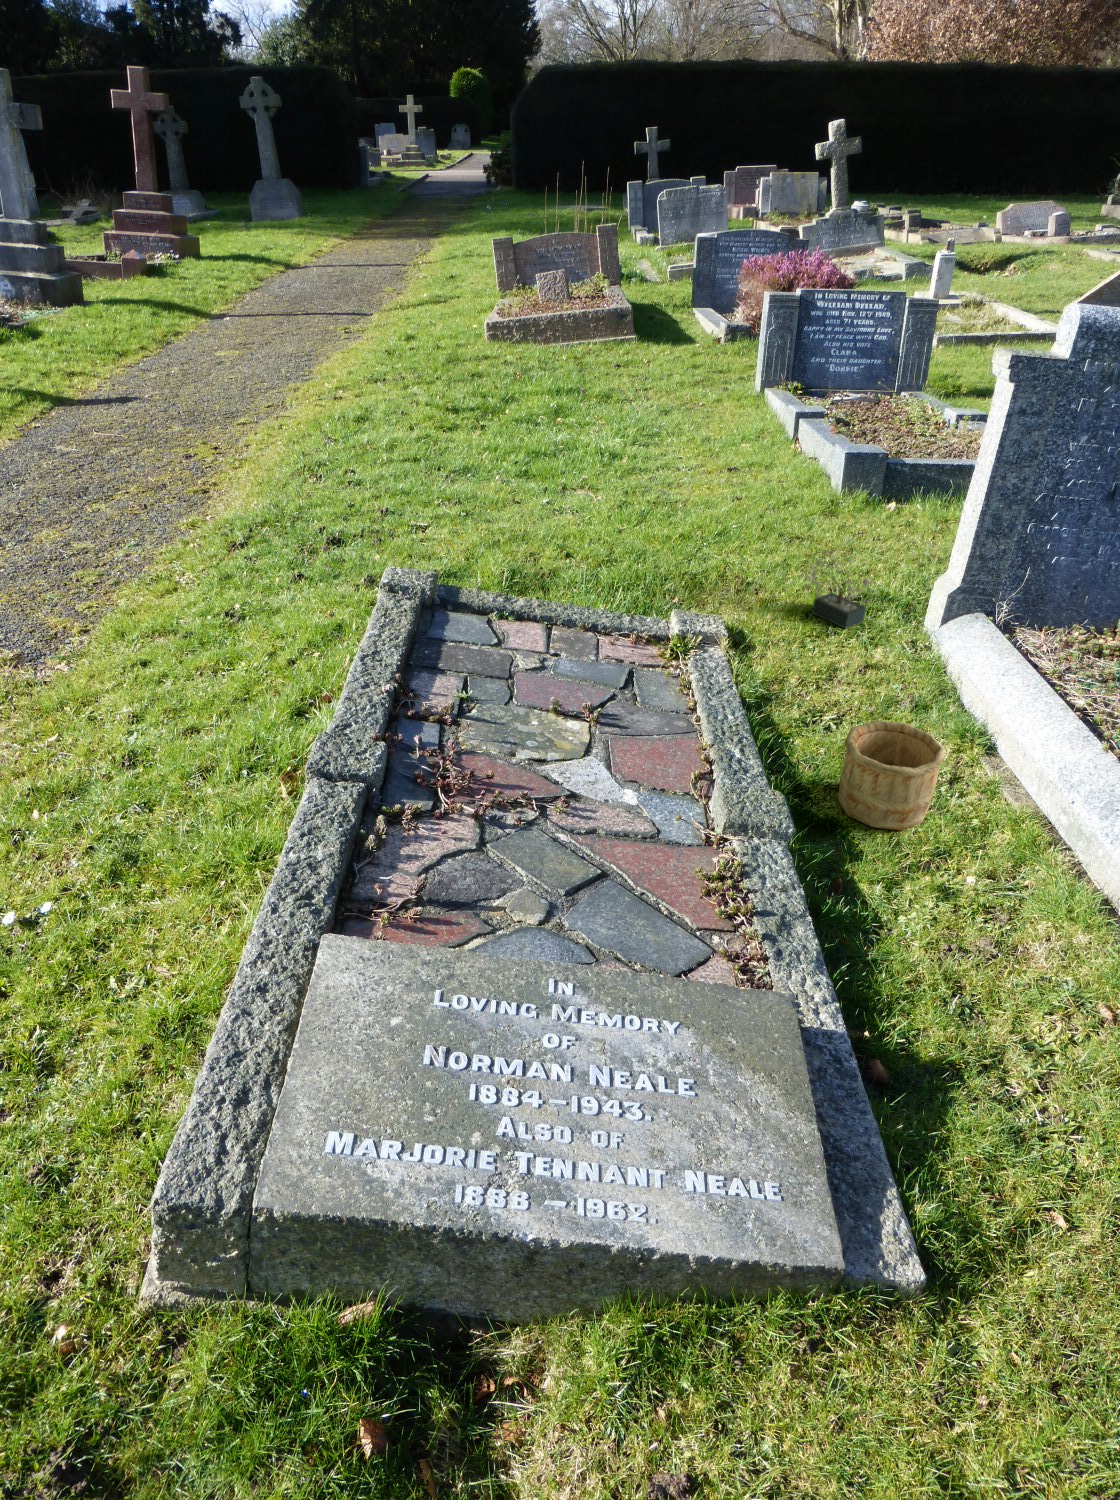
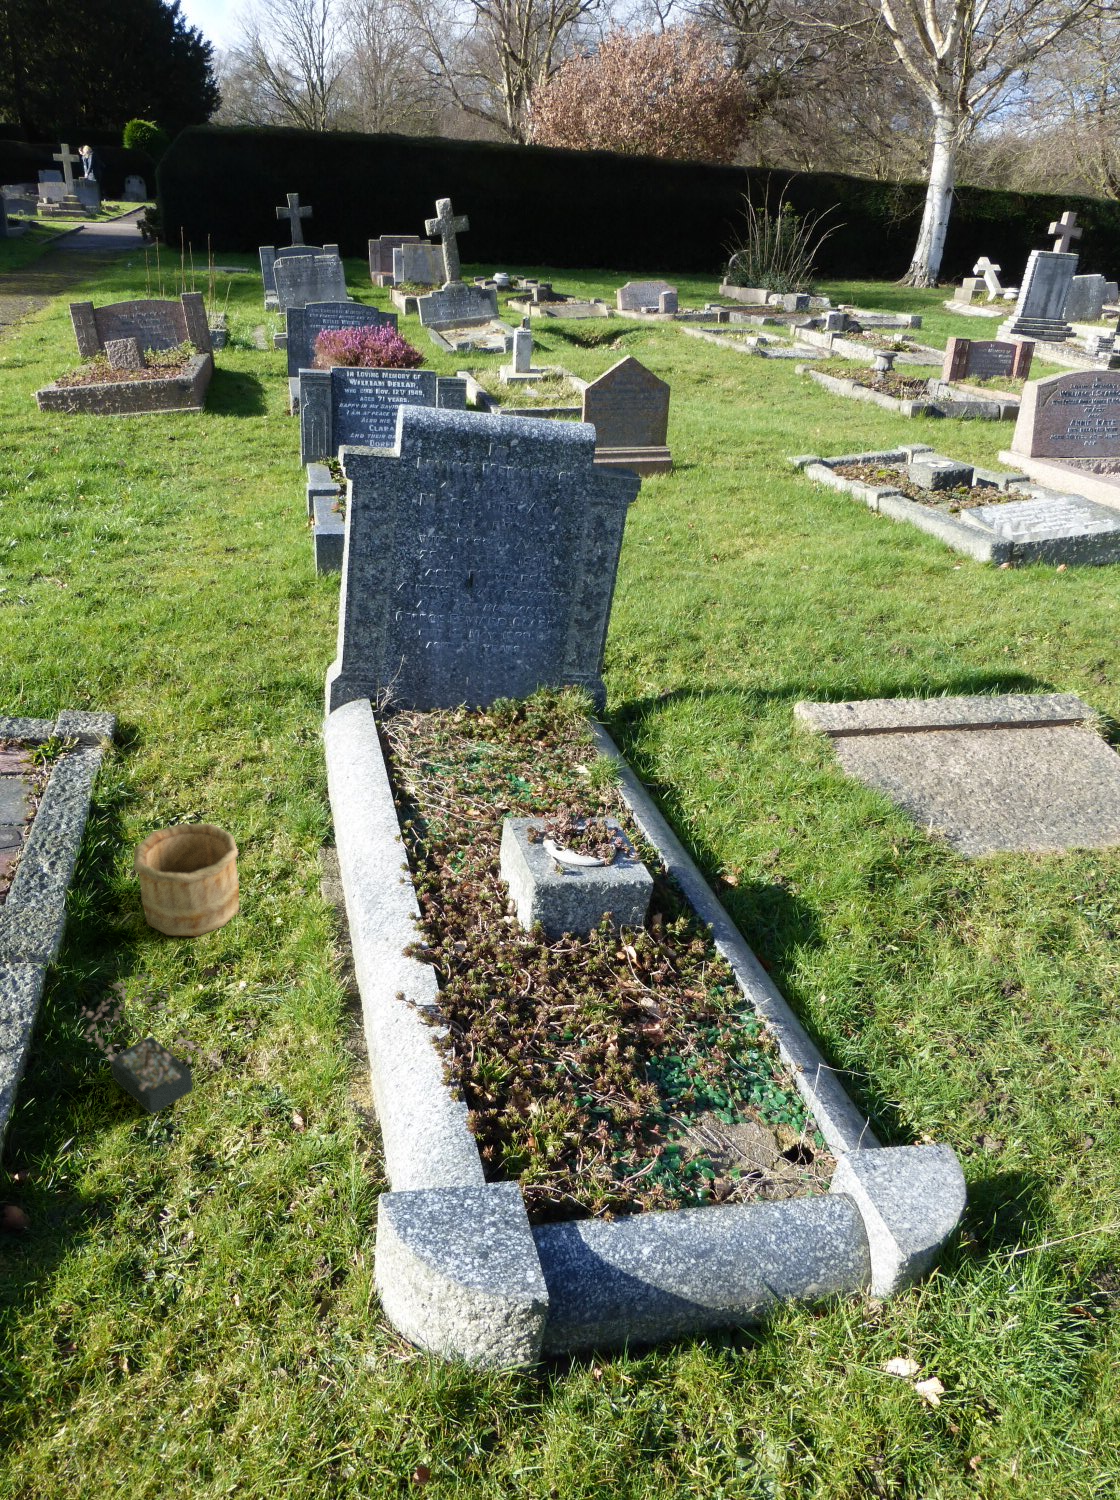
decorative plant: present [806,550,877,628] -> present [82,974,204,1115]

